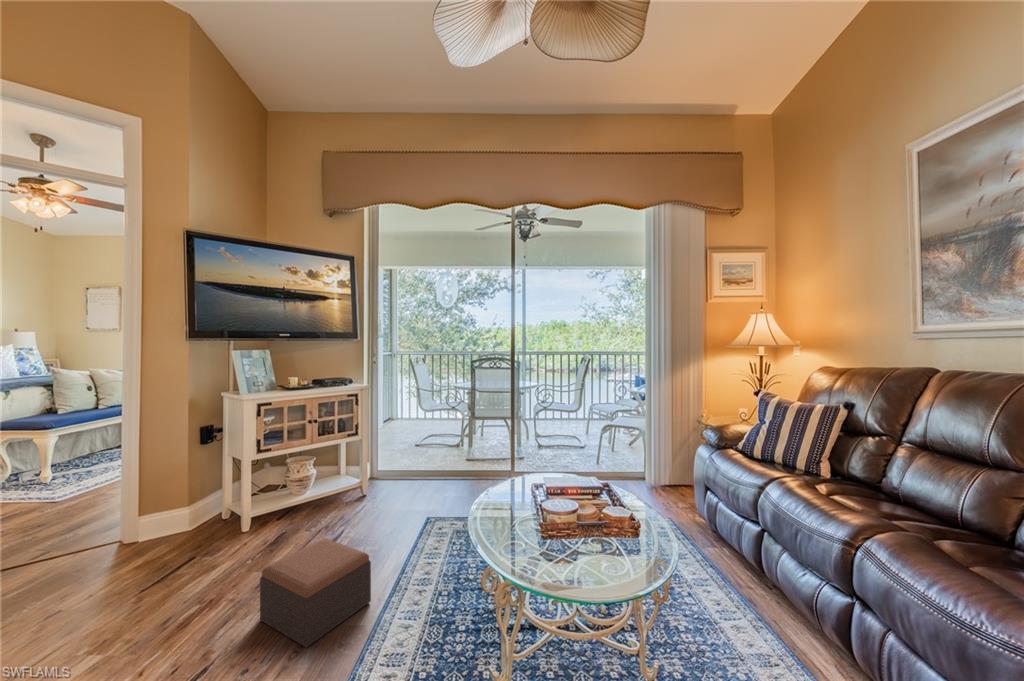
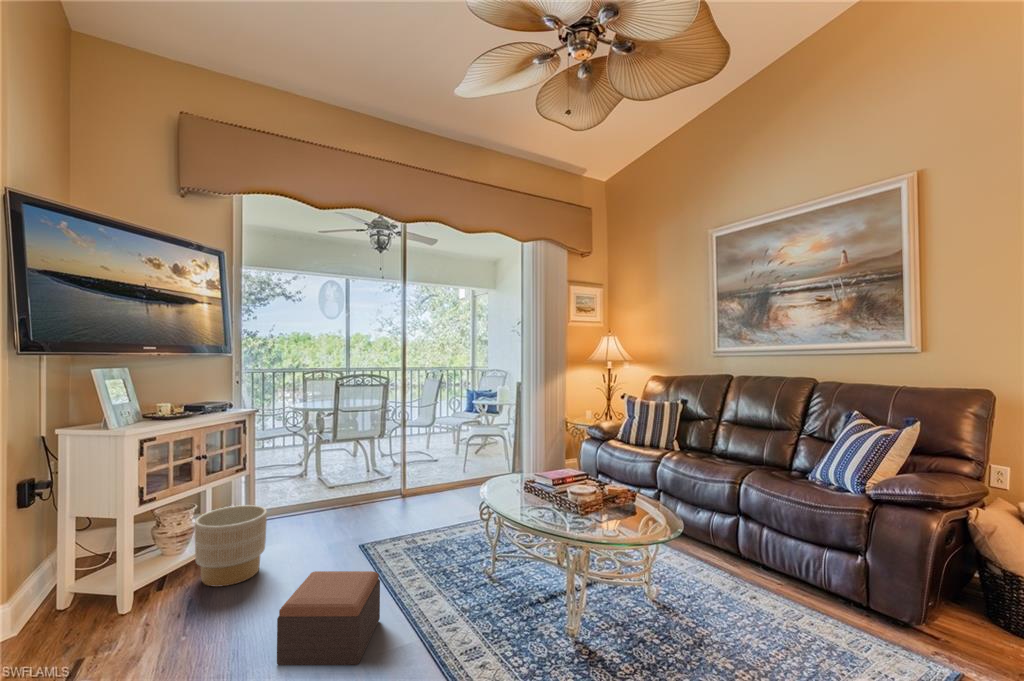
planter: none [296,464,353,530] -> present [195,505,267,587]

